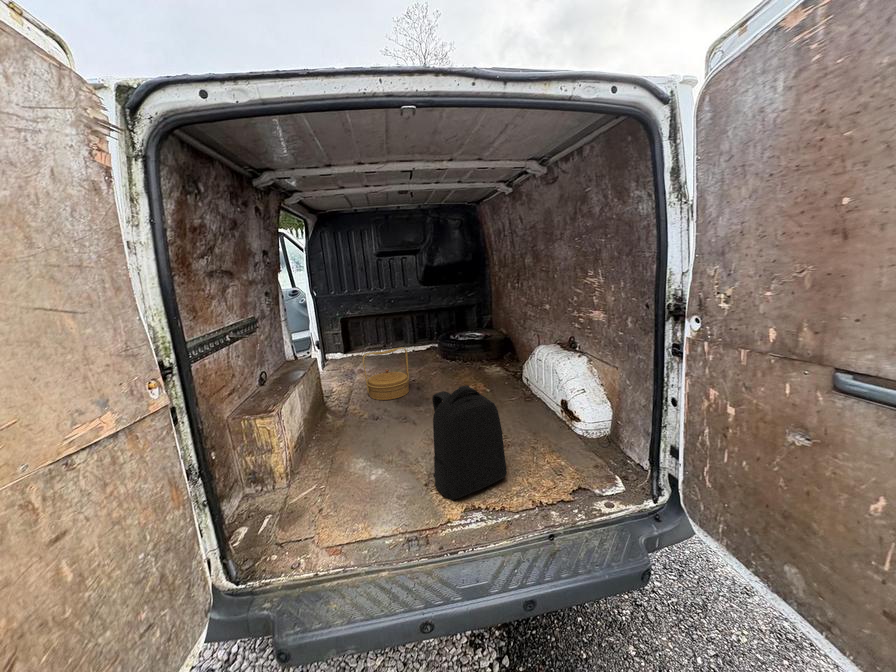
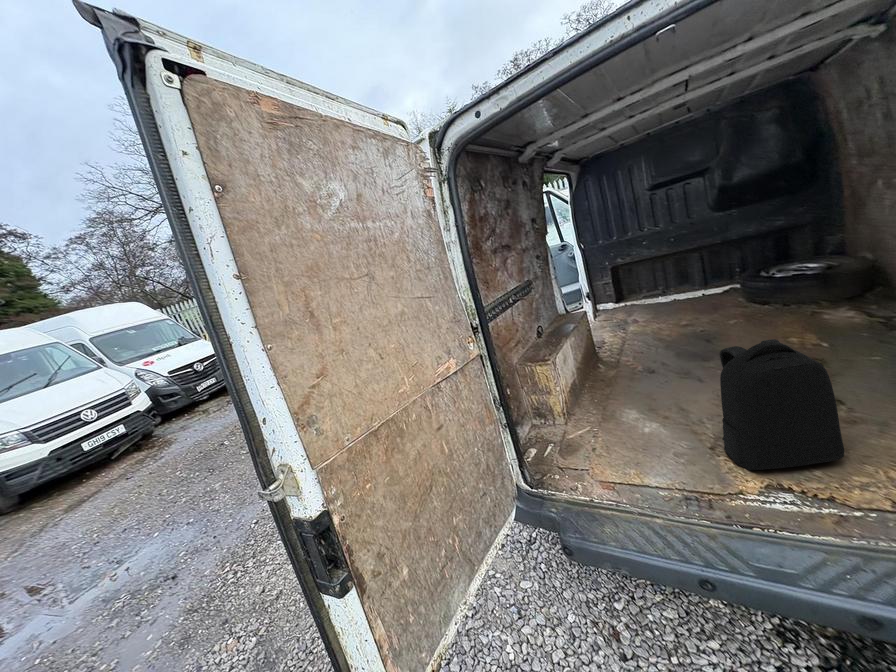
basket: present [362,347,409,400] -> none [634,293,694,351]

